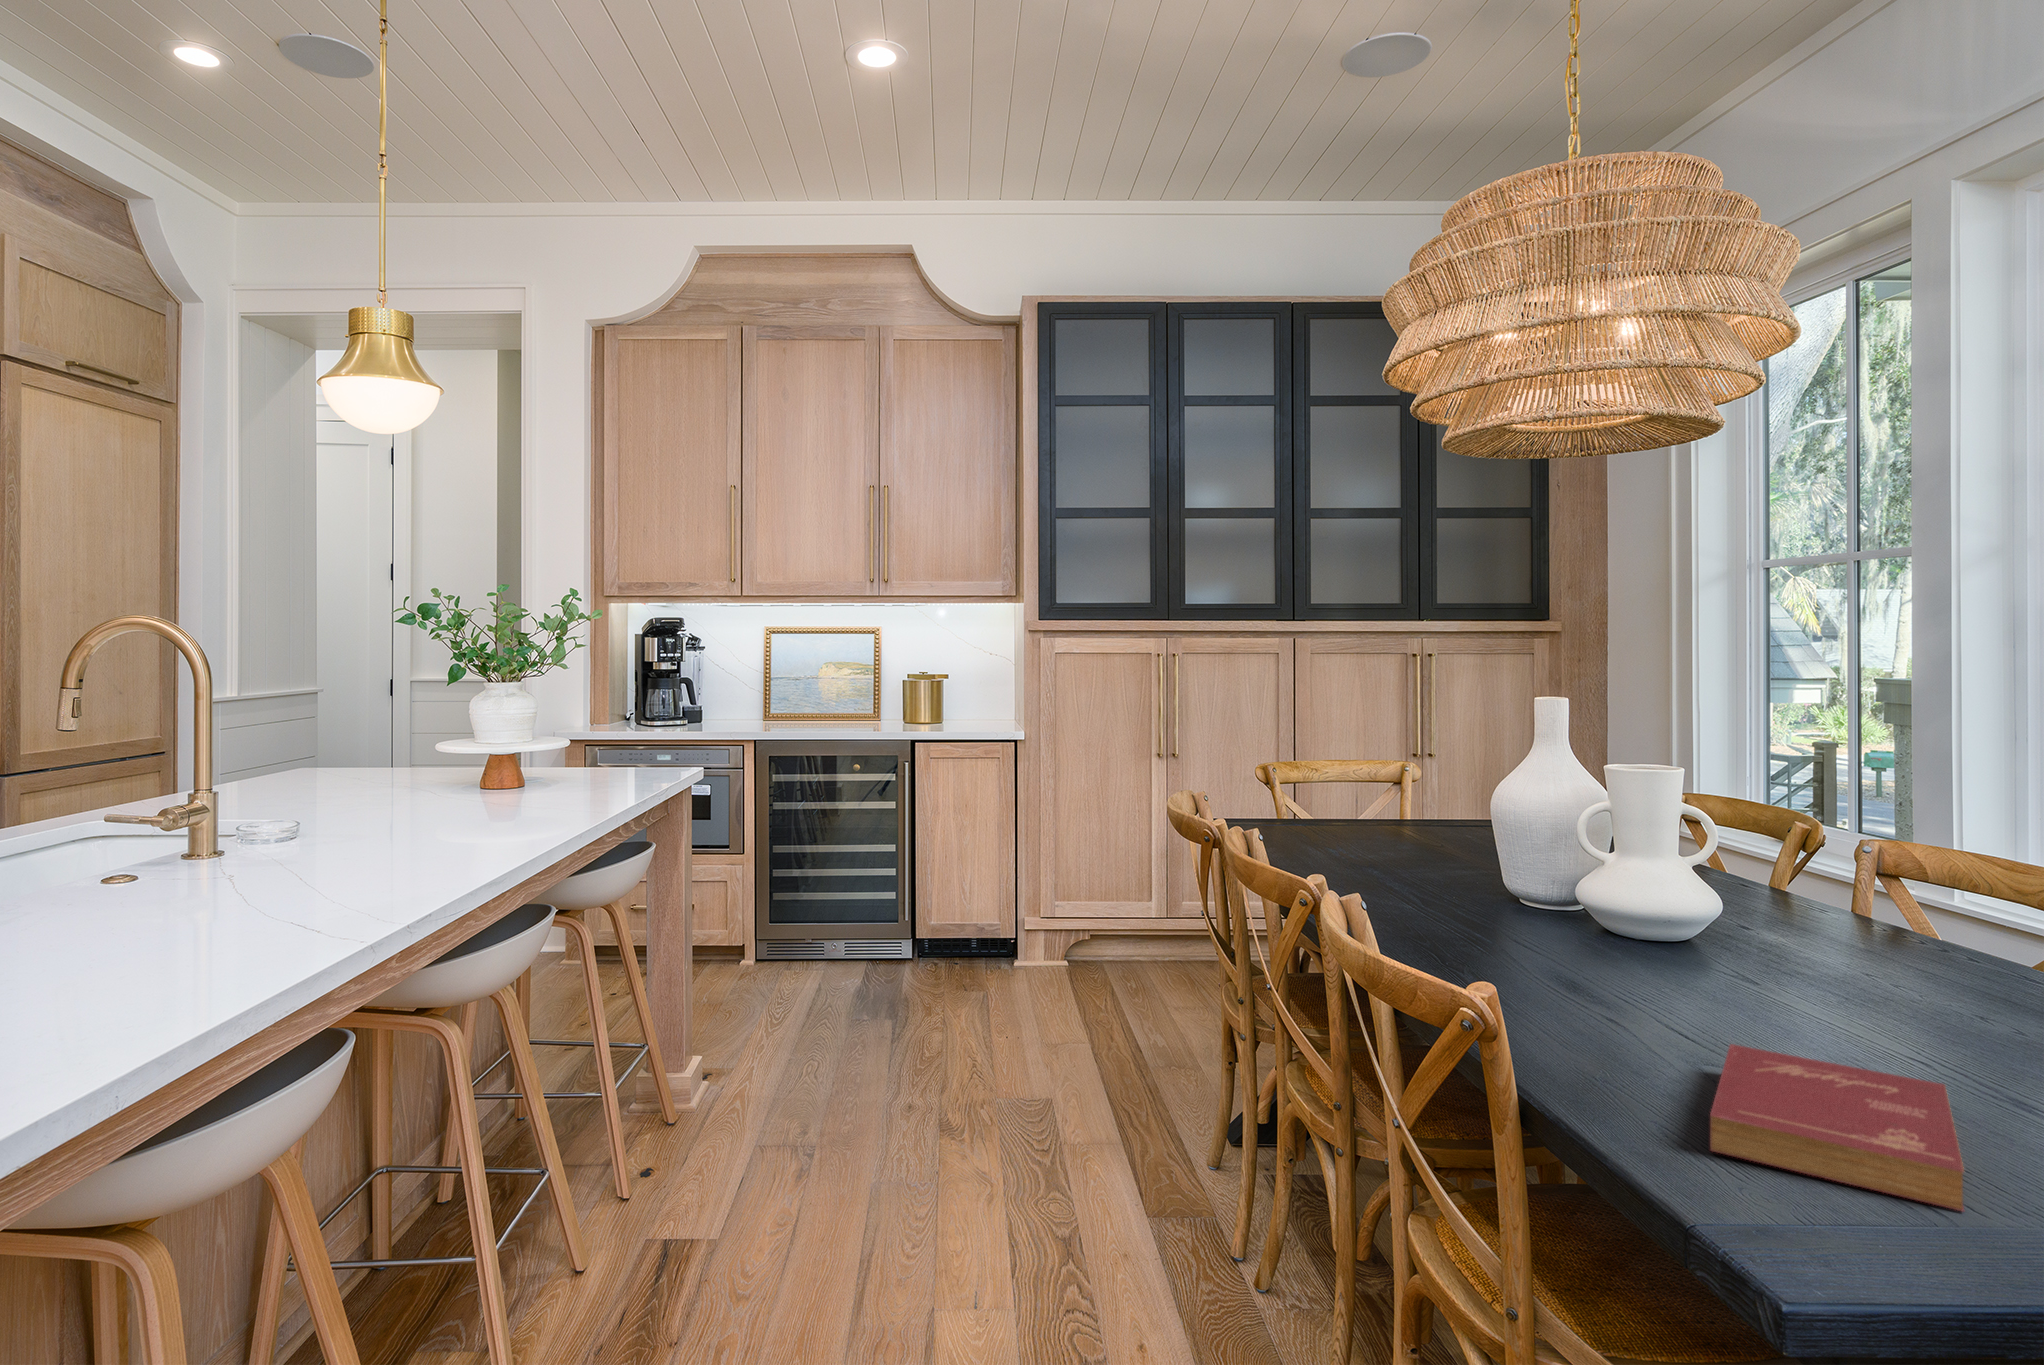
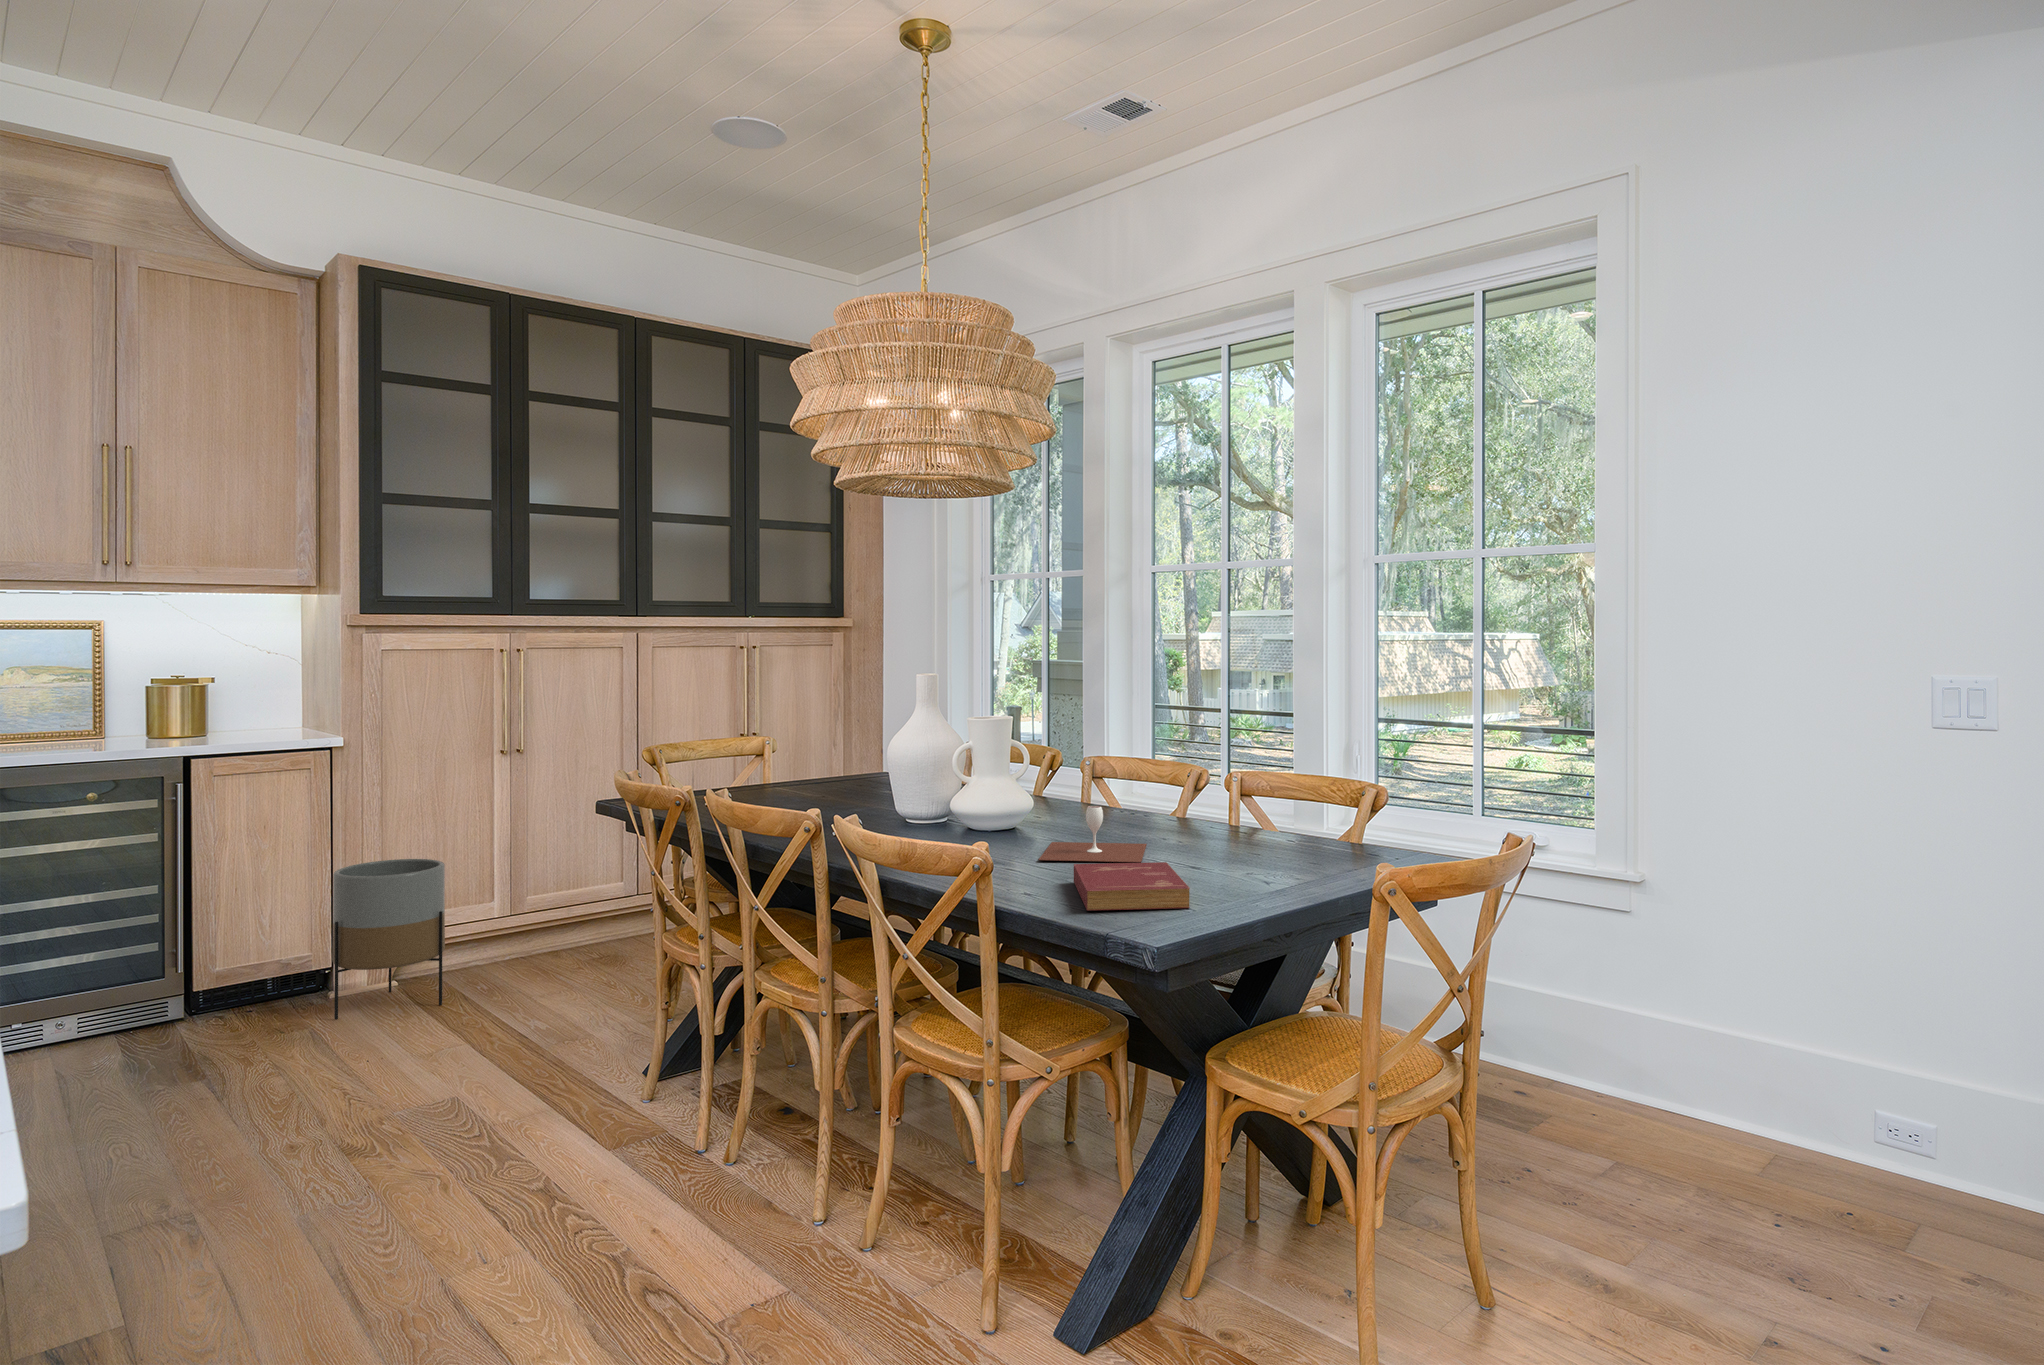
planter: none [1007,847,1098,993] -> present [332,859,445,1019]
wine glass: none [1691,937,1946,1061] -> present [1039,806,1147,862]

